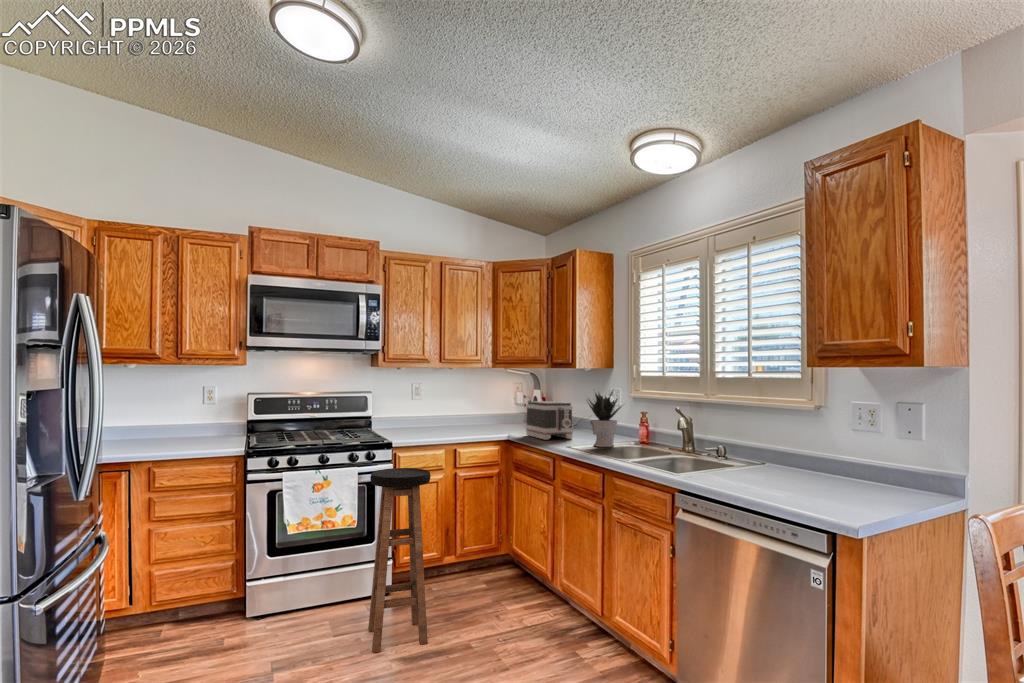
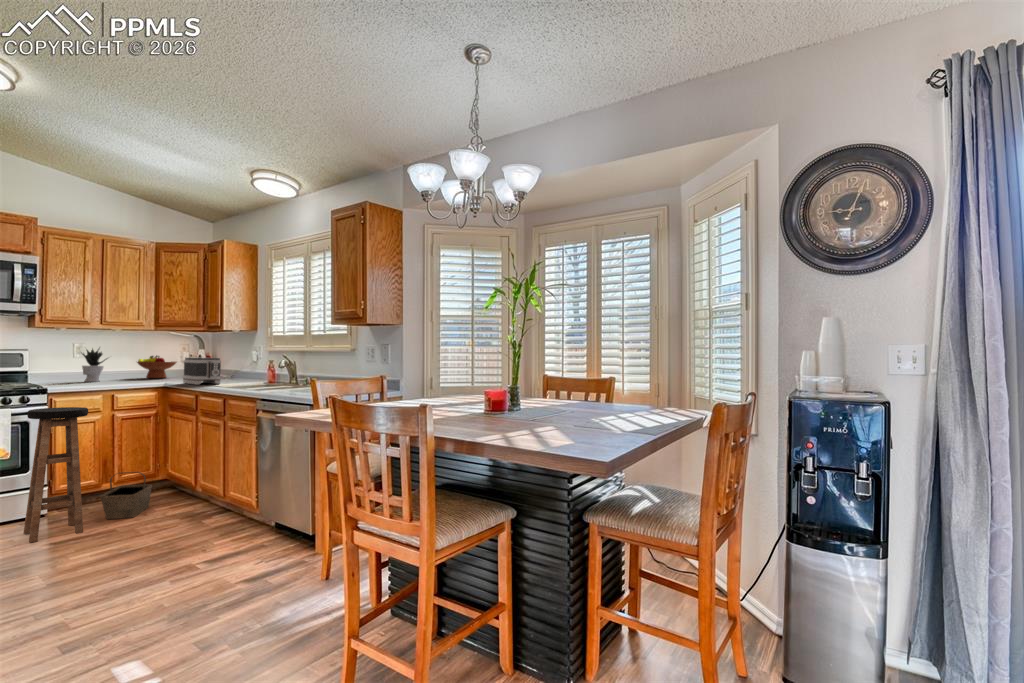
potted plant: present [588,391,621,447] -> present [82,348,107,382]
fruit bowl: none [472,396,513,424] -> present [137,355,177,378]
basket: none [444,555,498,624] -> present [100,472,152,519]

